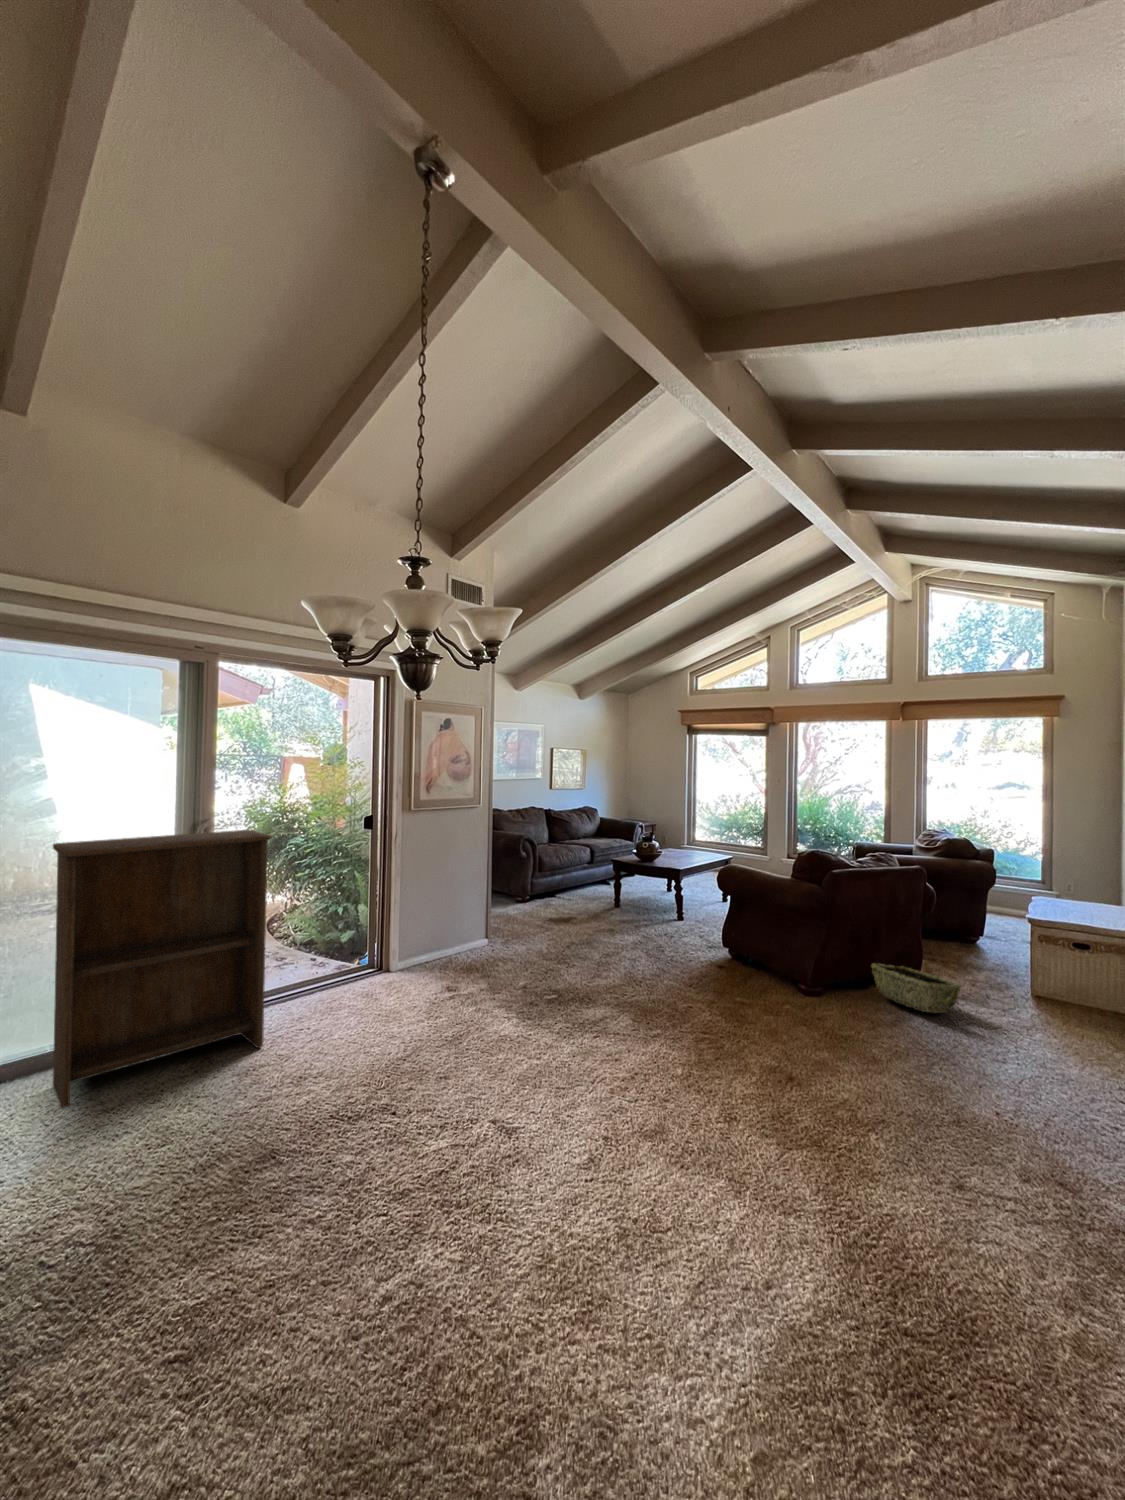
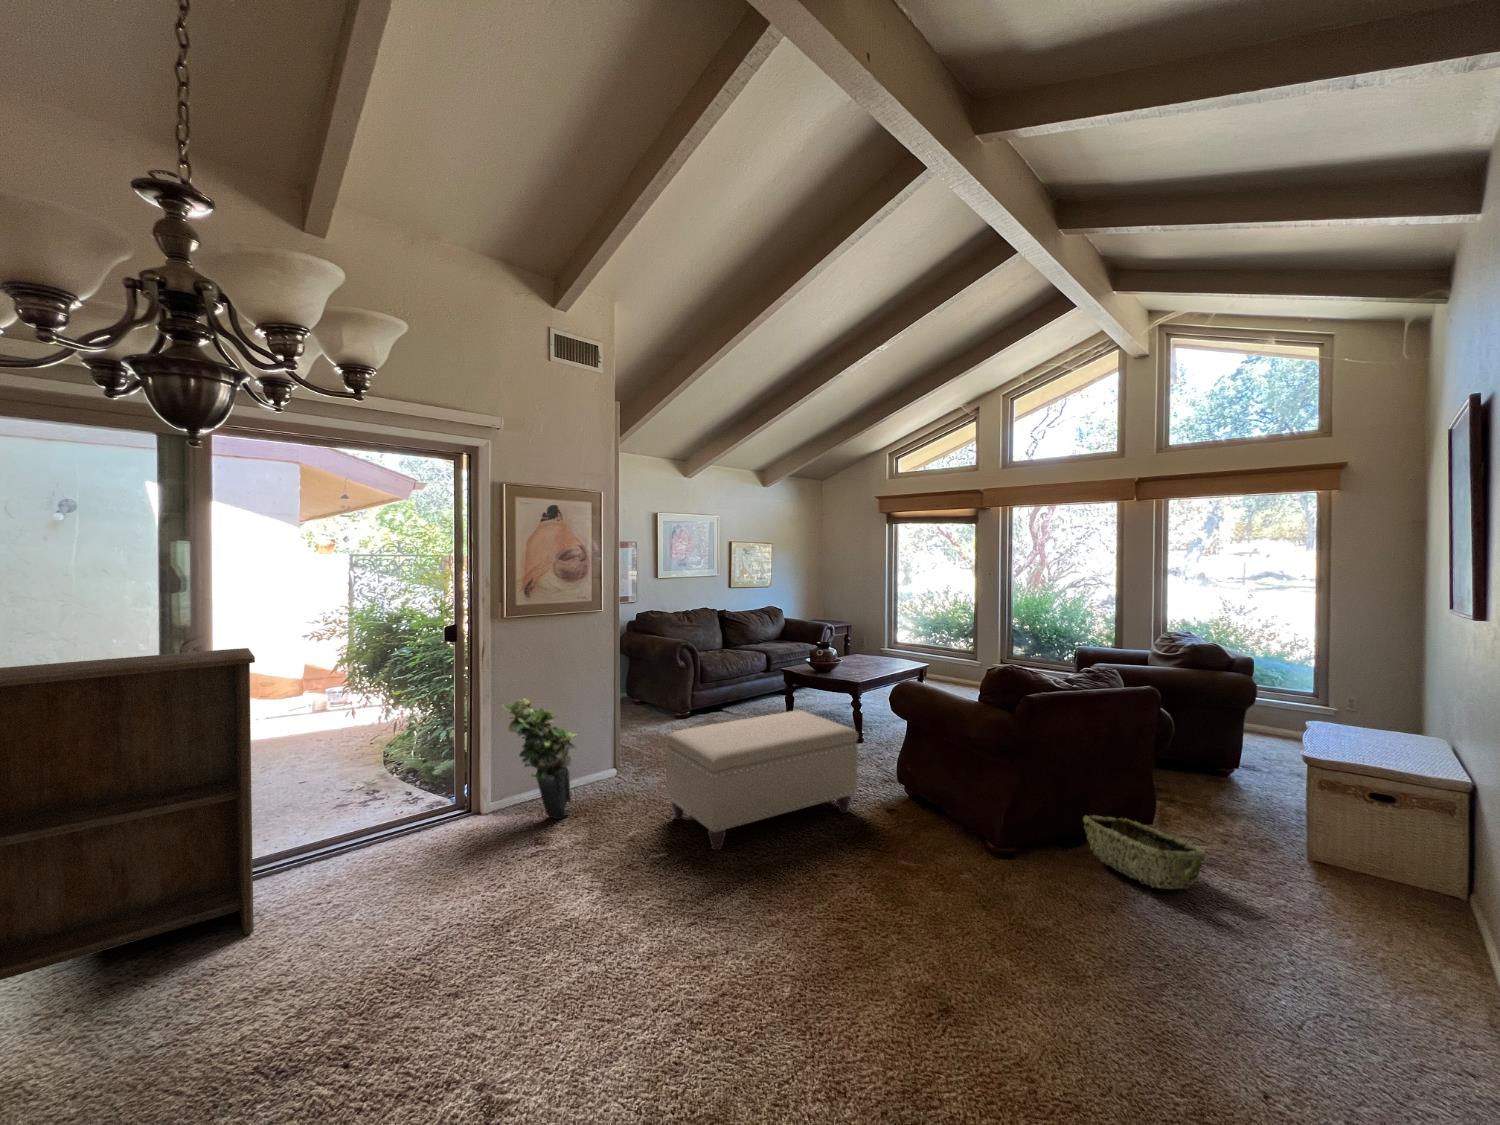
potted plant: none [412,874,472,974] -> present [502,699,576,819]
ottoman: none [544,889,696,993] -> present [665,711,859,850]

